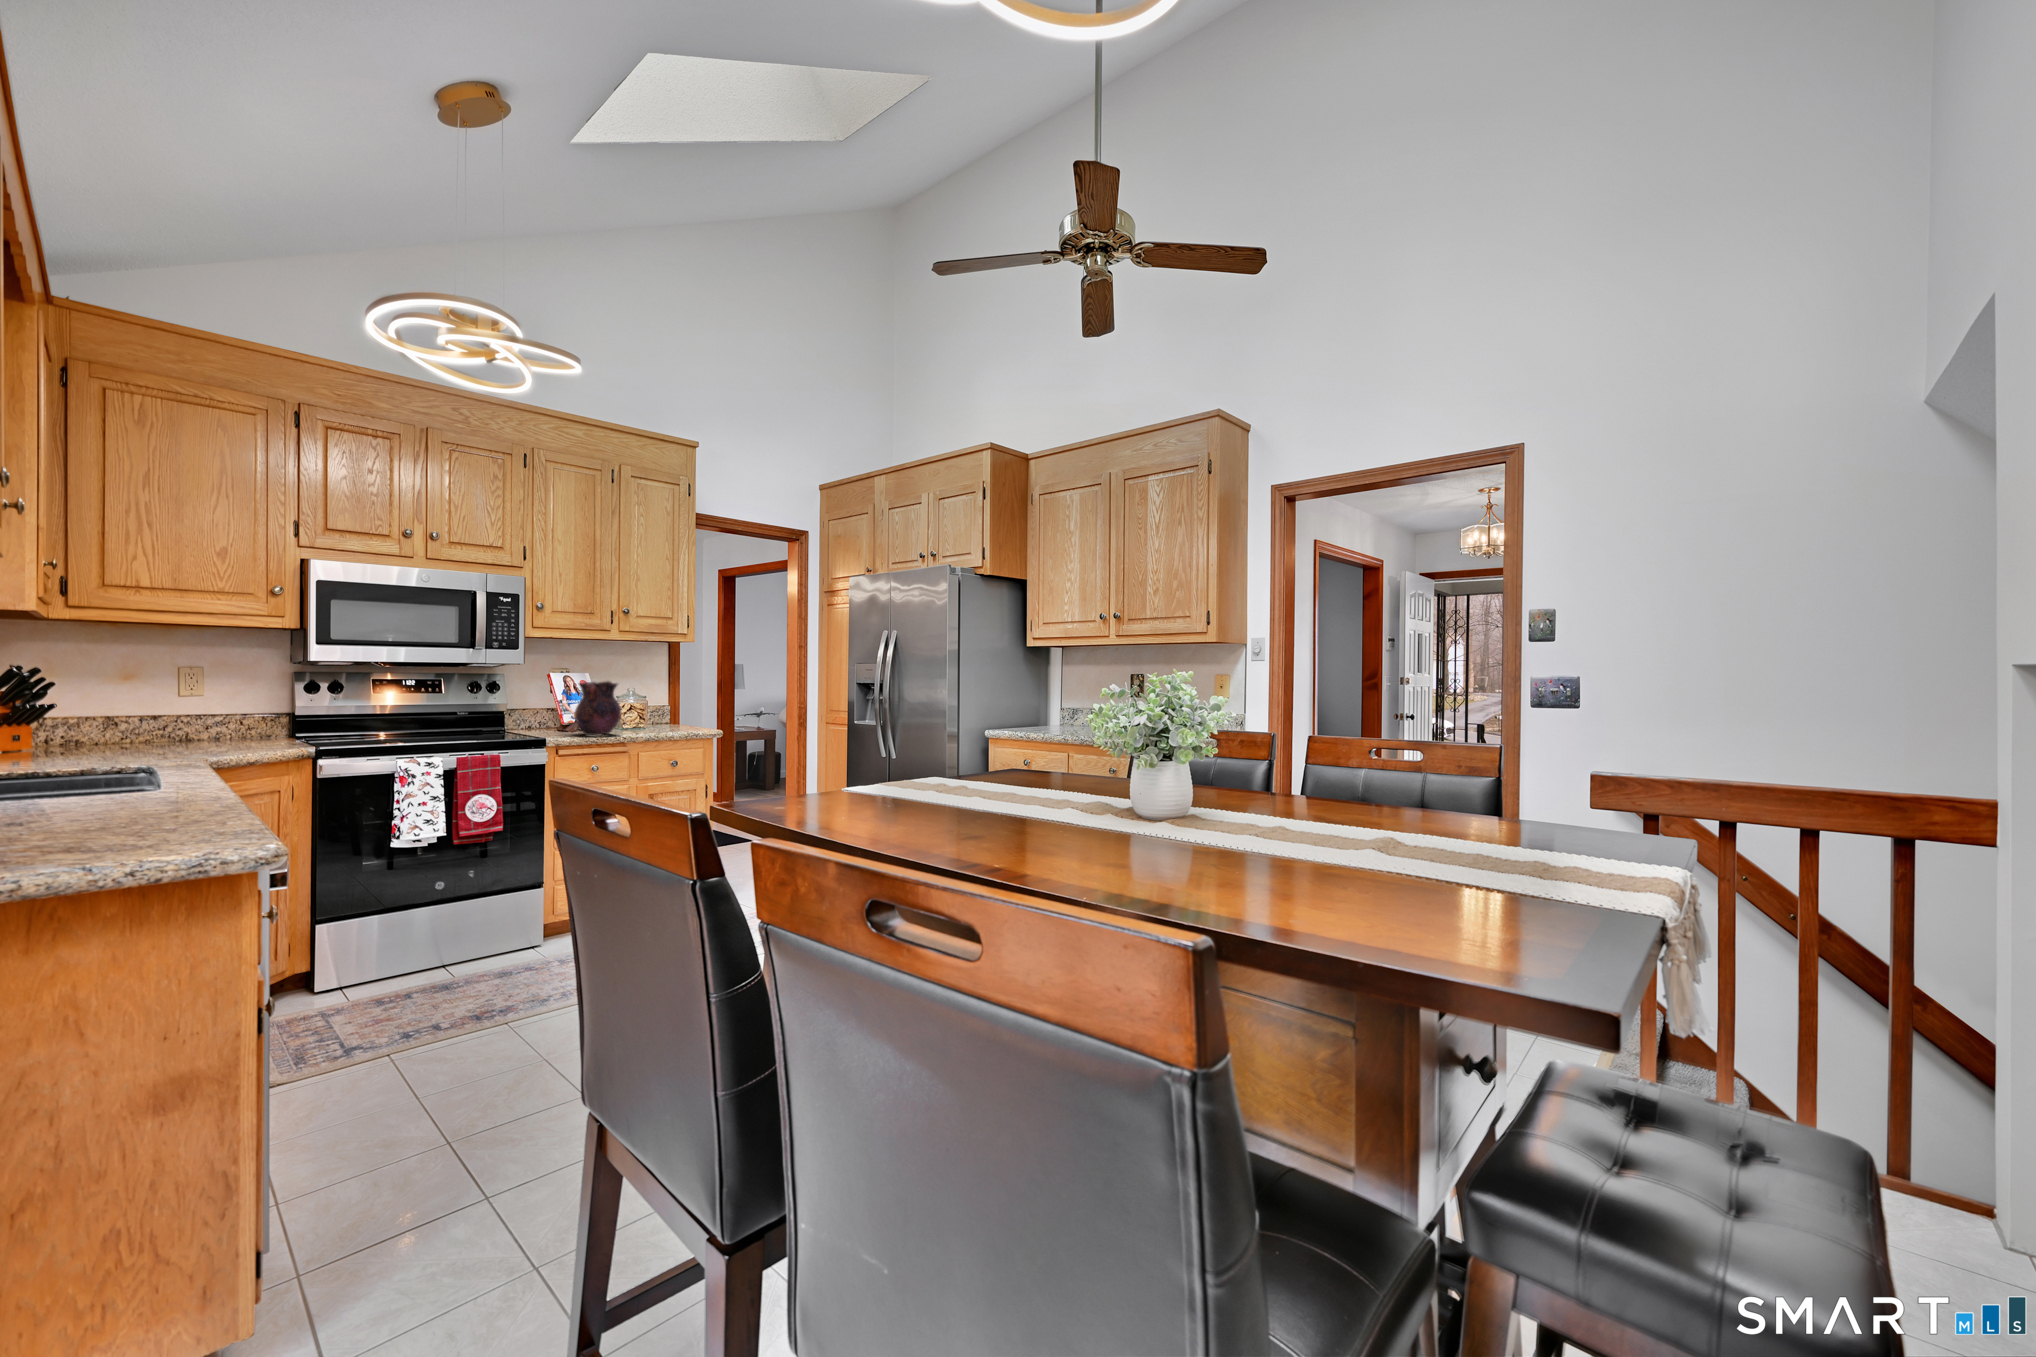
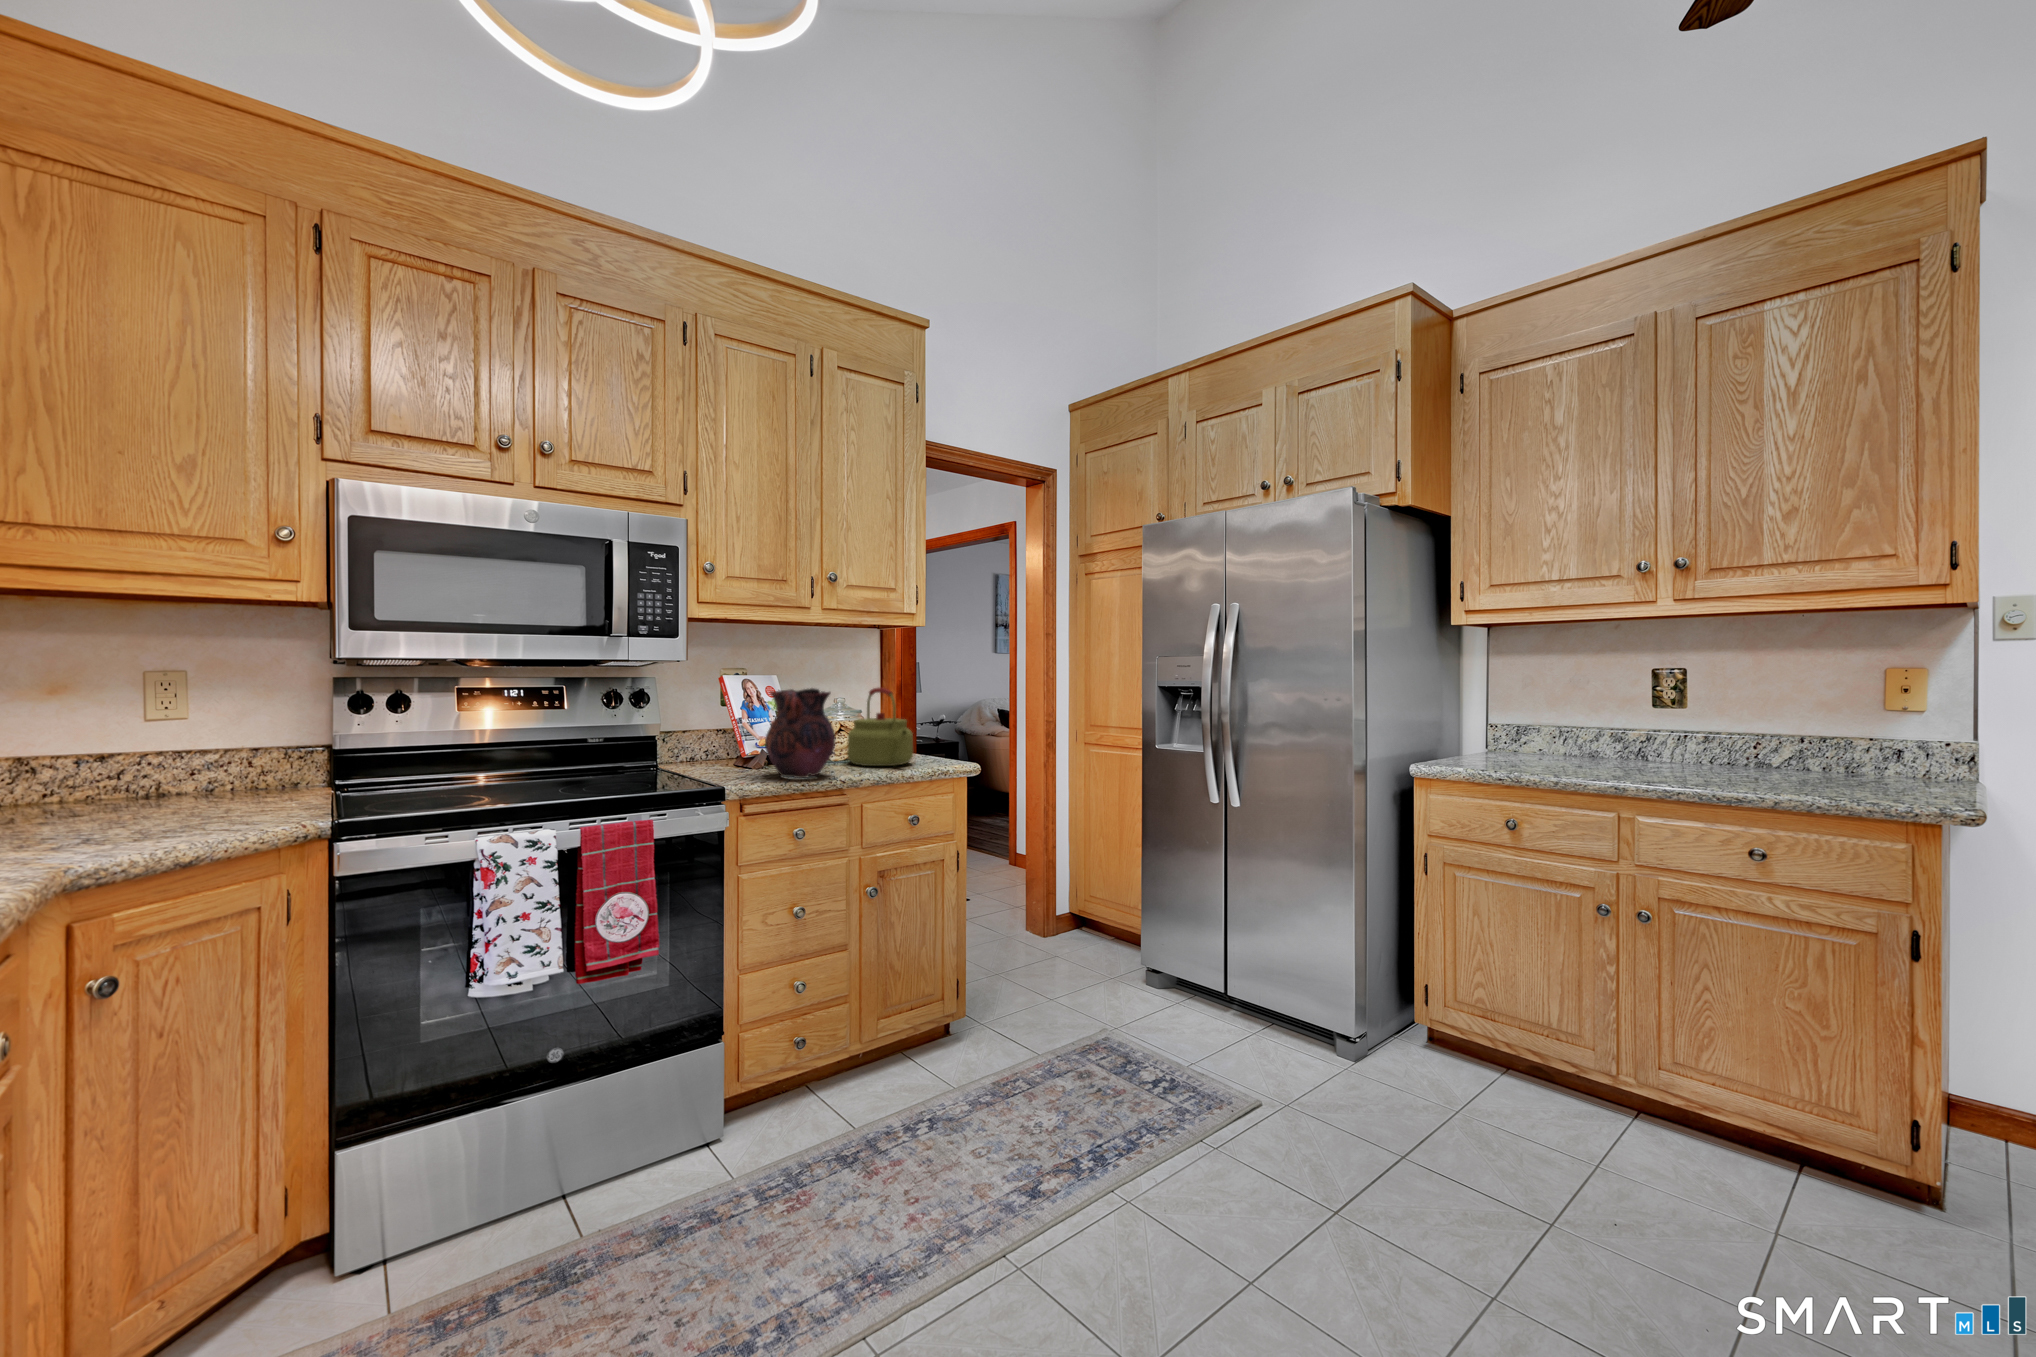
kettle: none [634,682,680,731] -> present [847,688,913,766]

